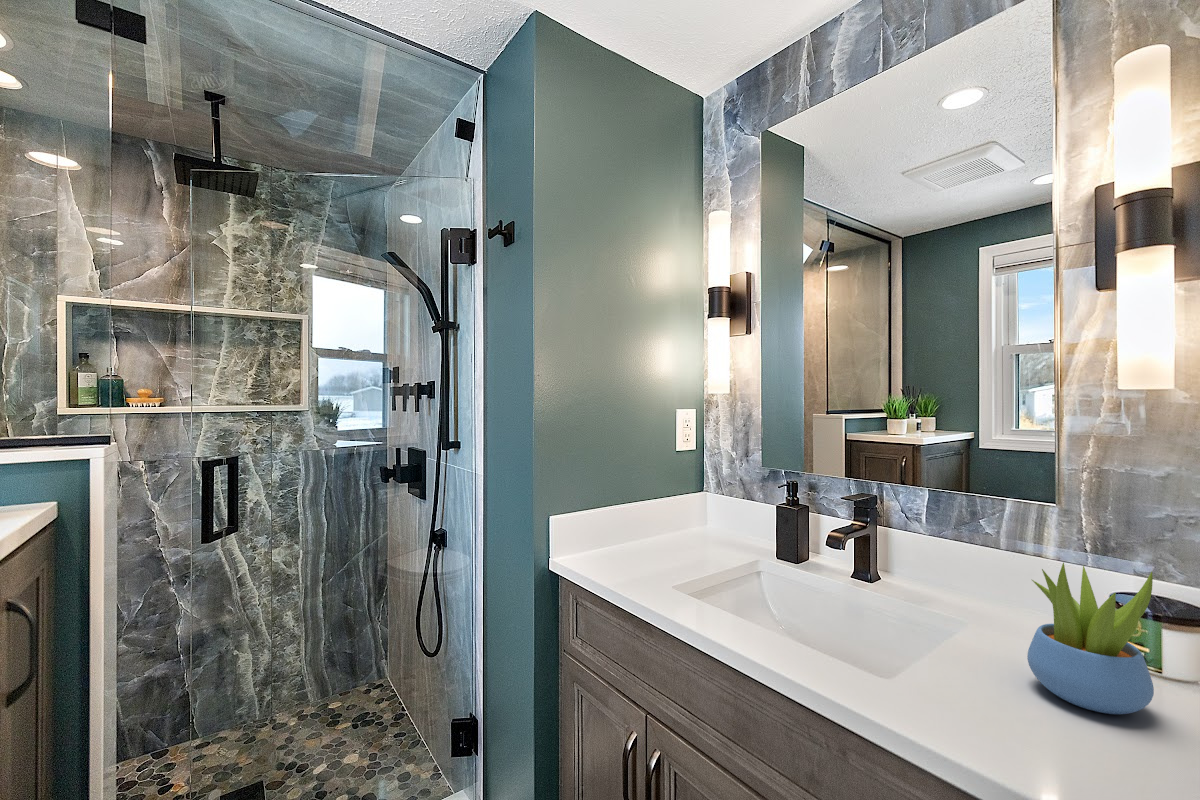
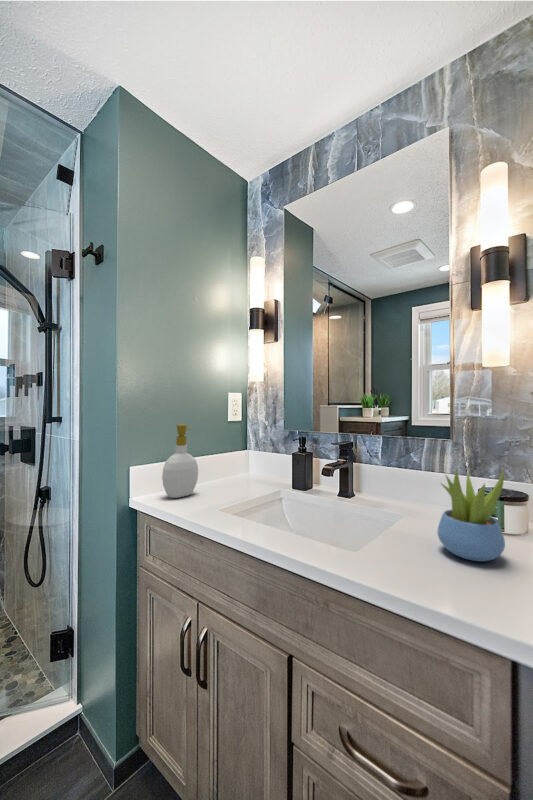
soap bottle: none [593,461,640,562] -> present [162,425,198,498]

